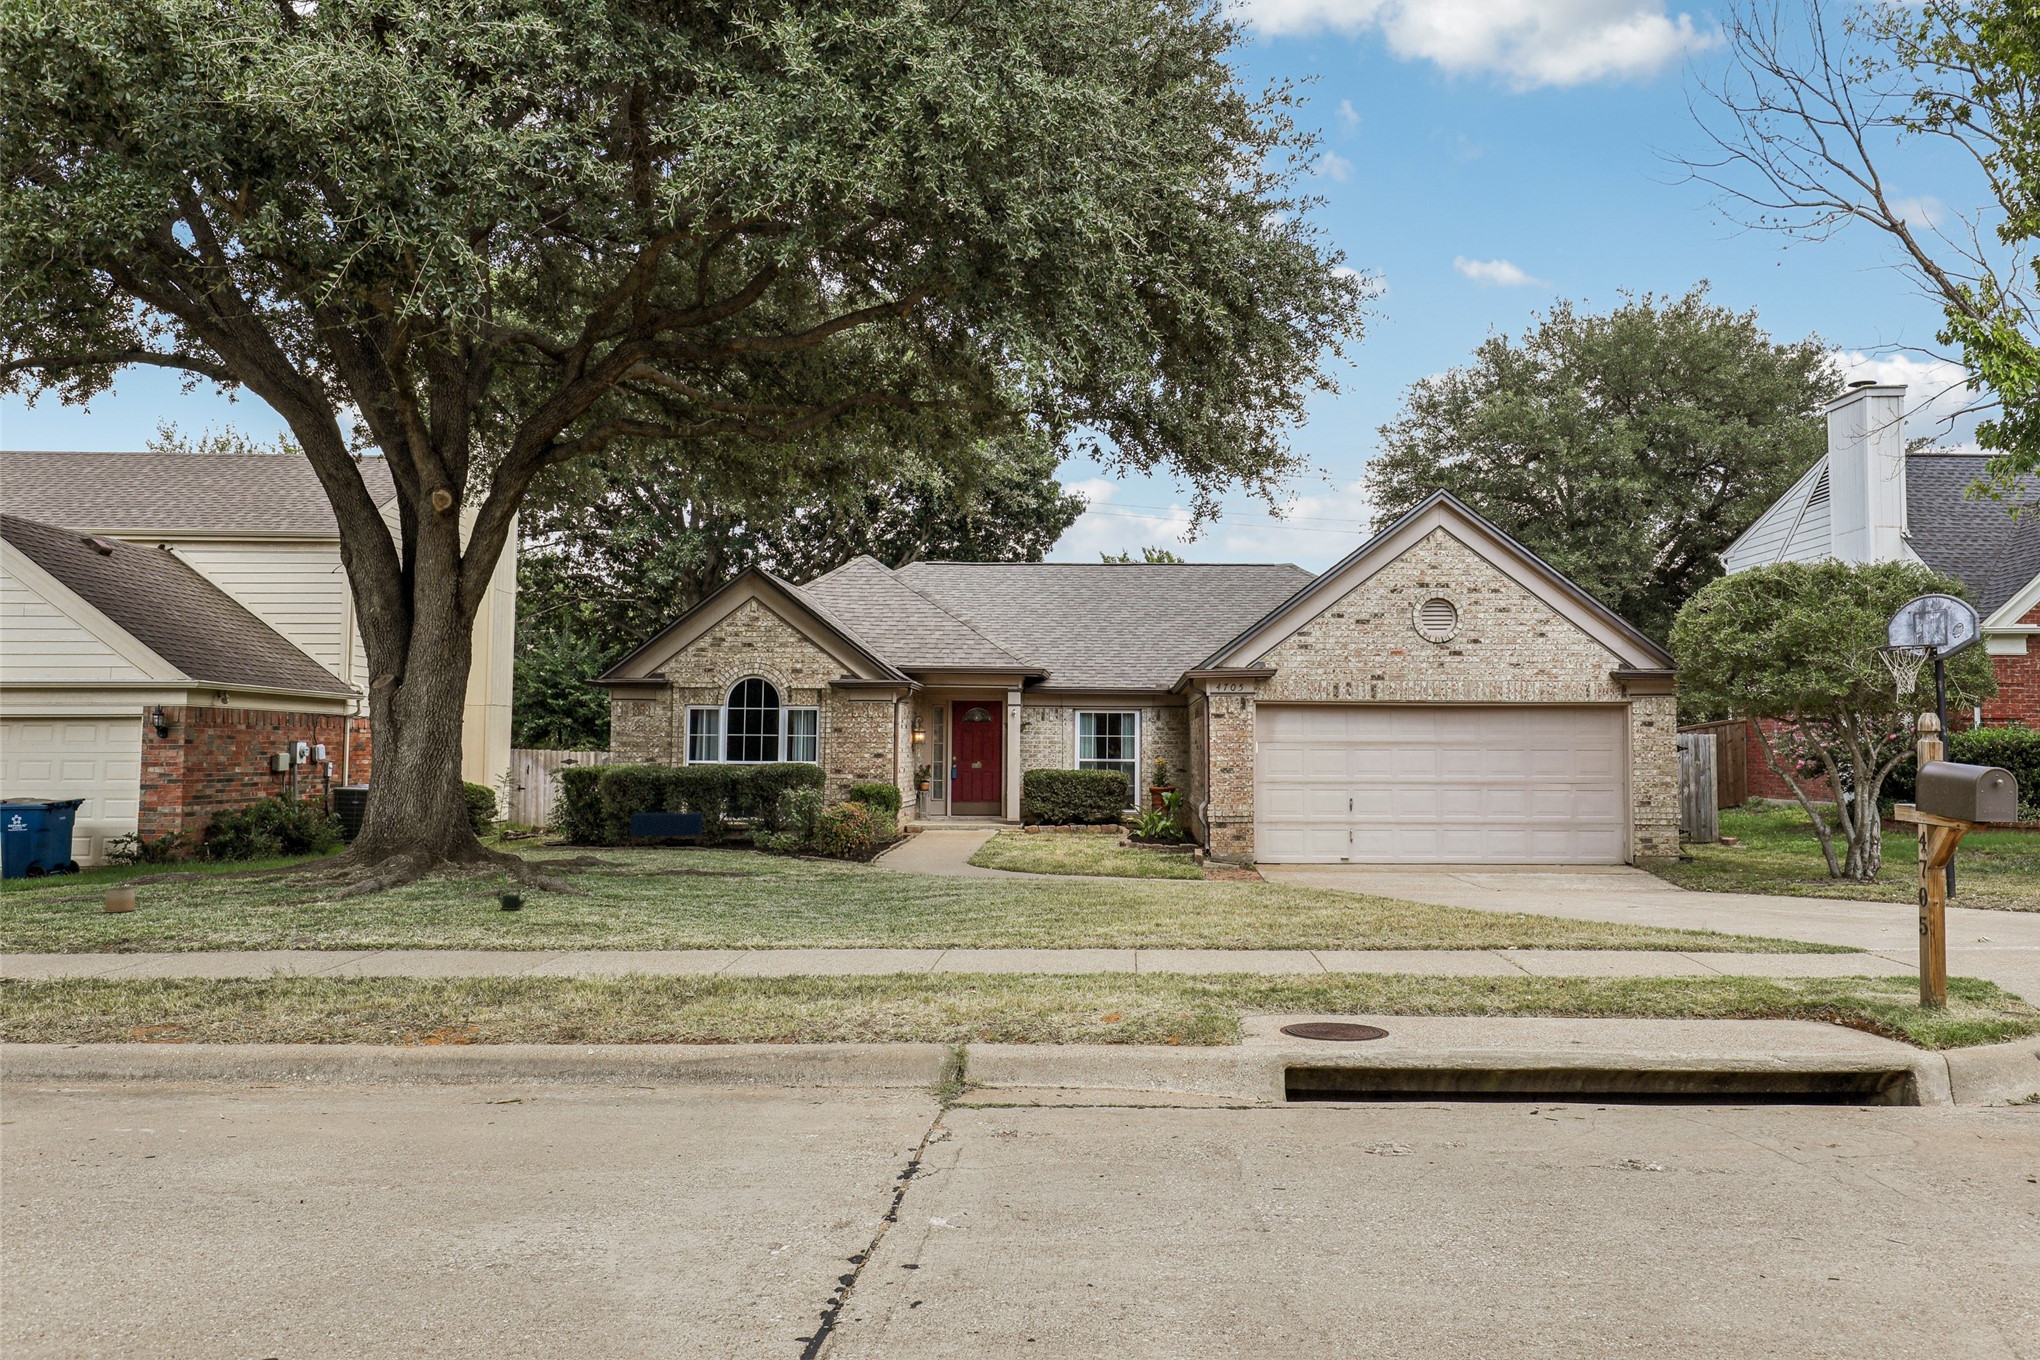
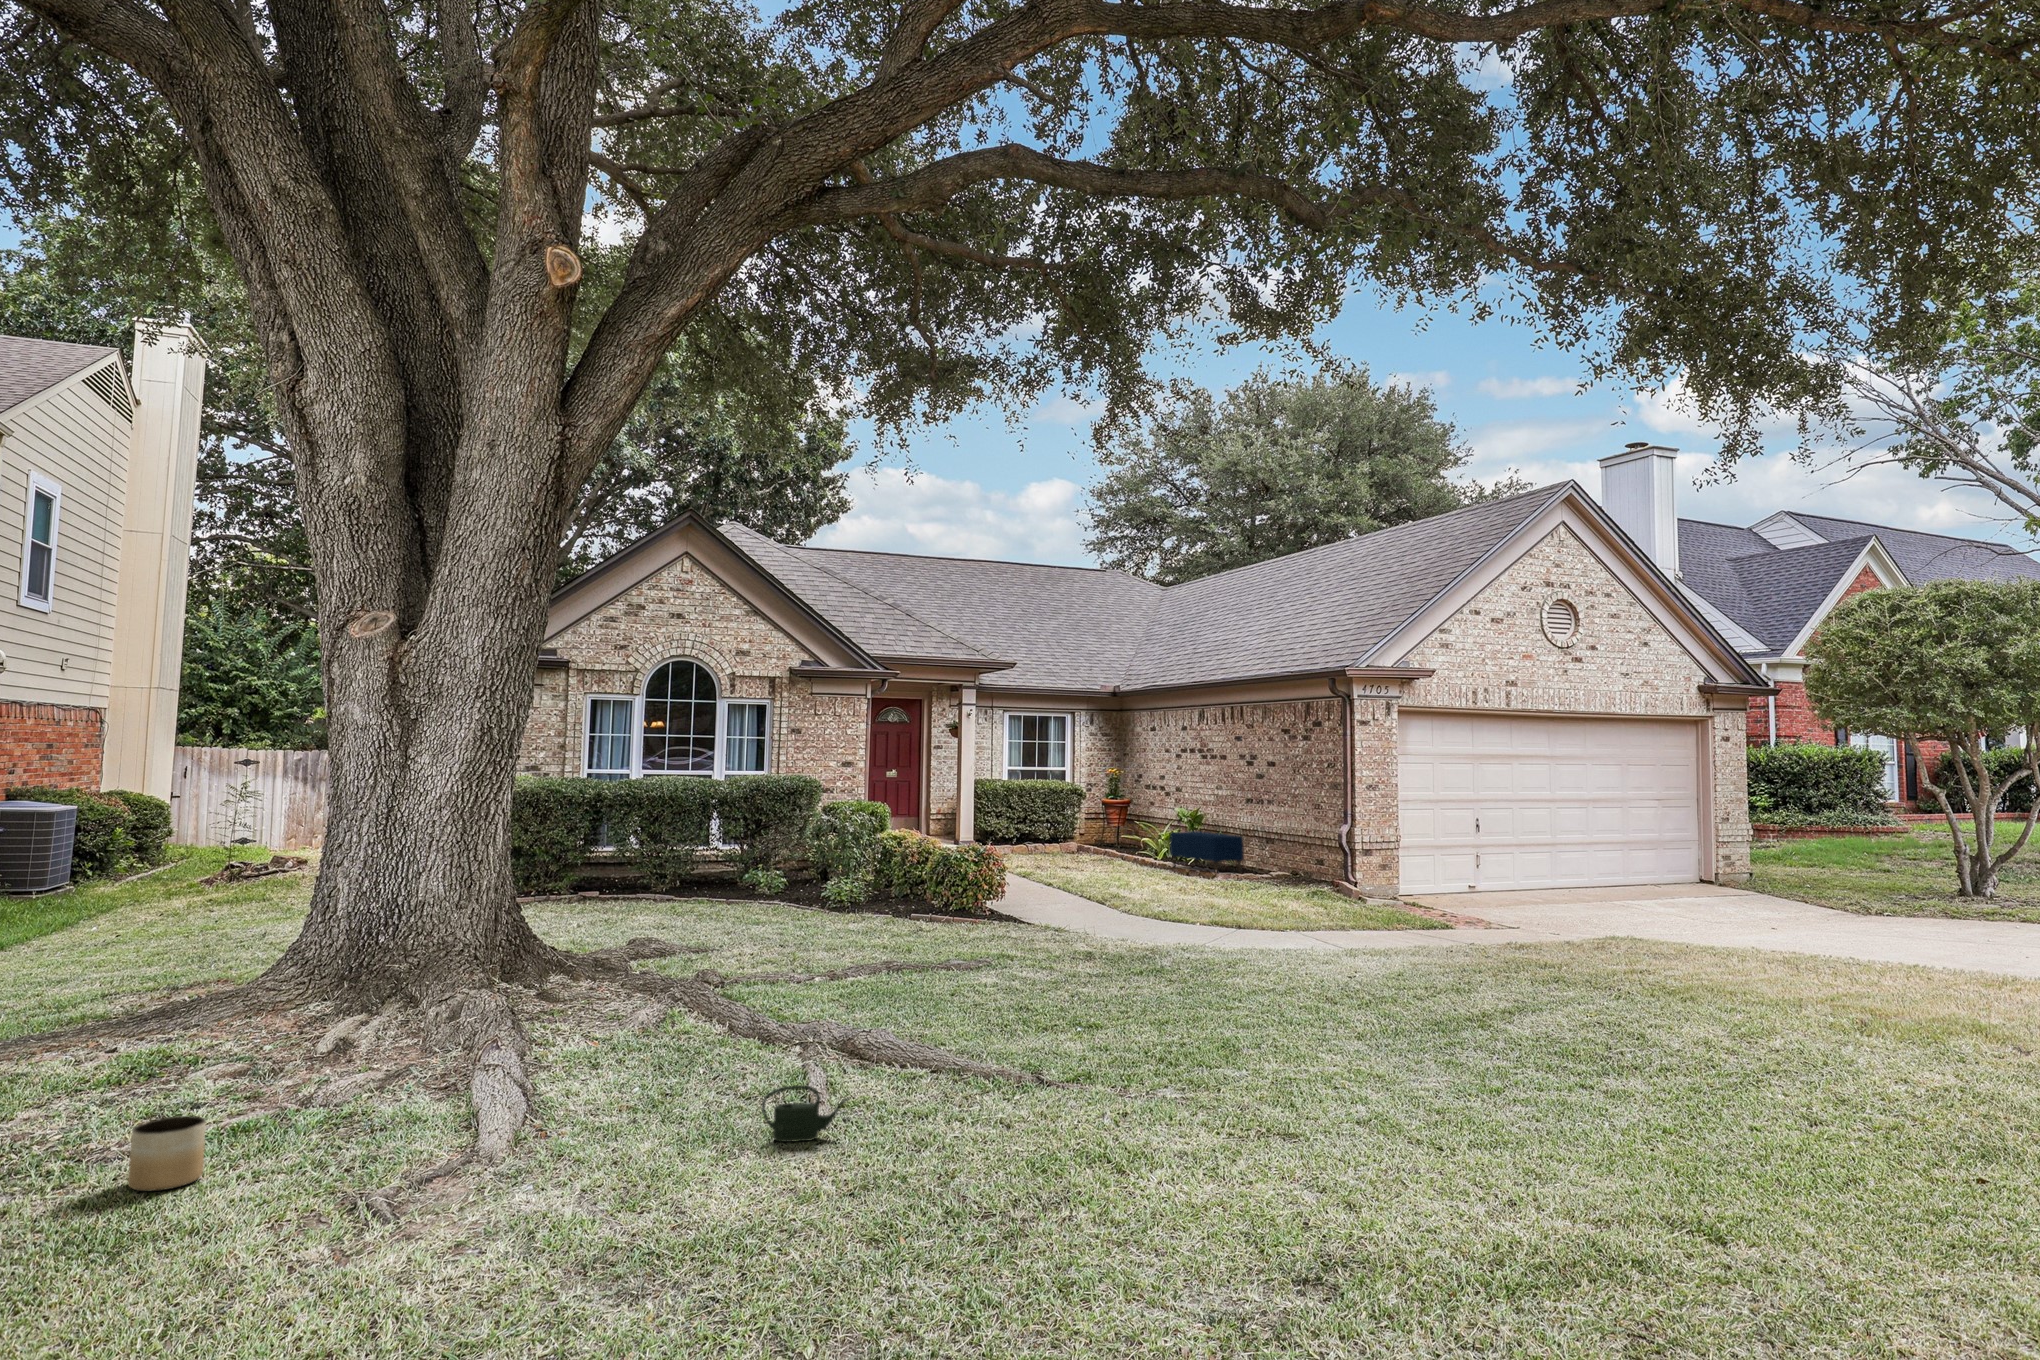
bench: present [630,813,703,846] -> present [1170,831,1244,873]
watering can: present [497,887,527,910] -> present [762,1085,850,1142]

